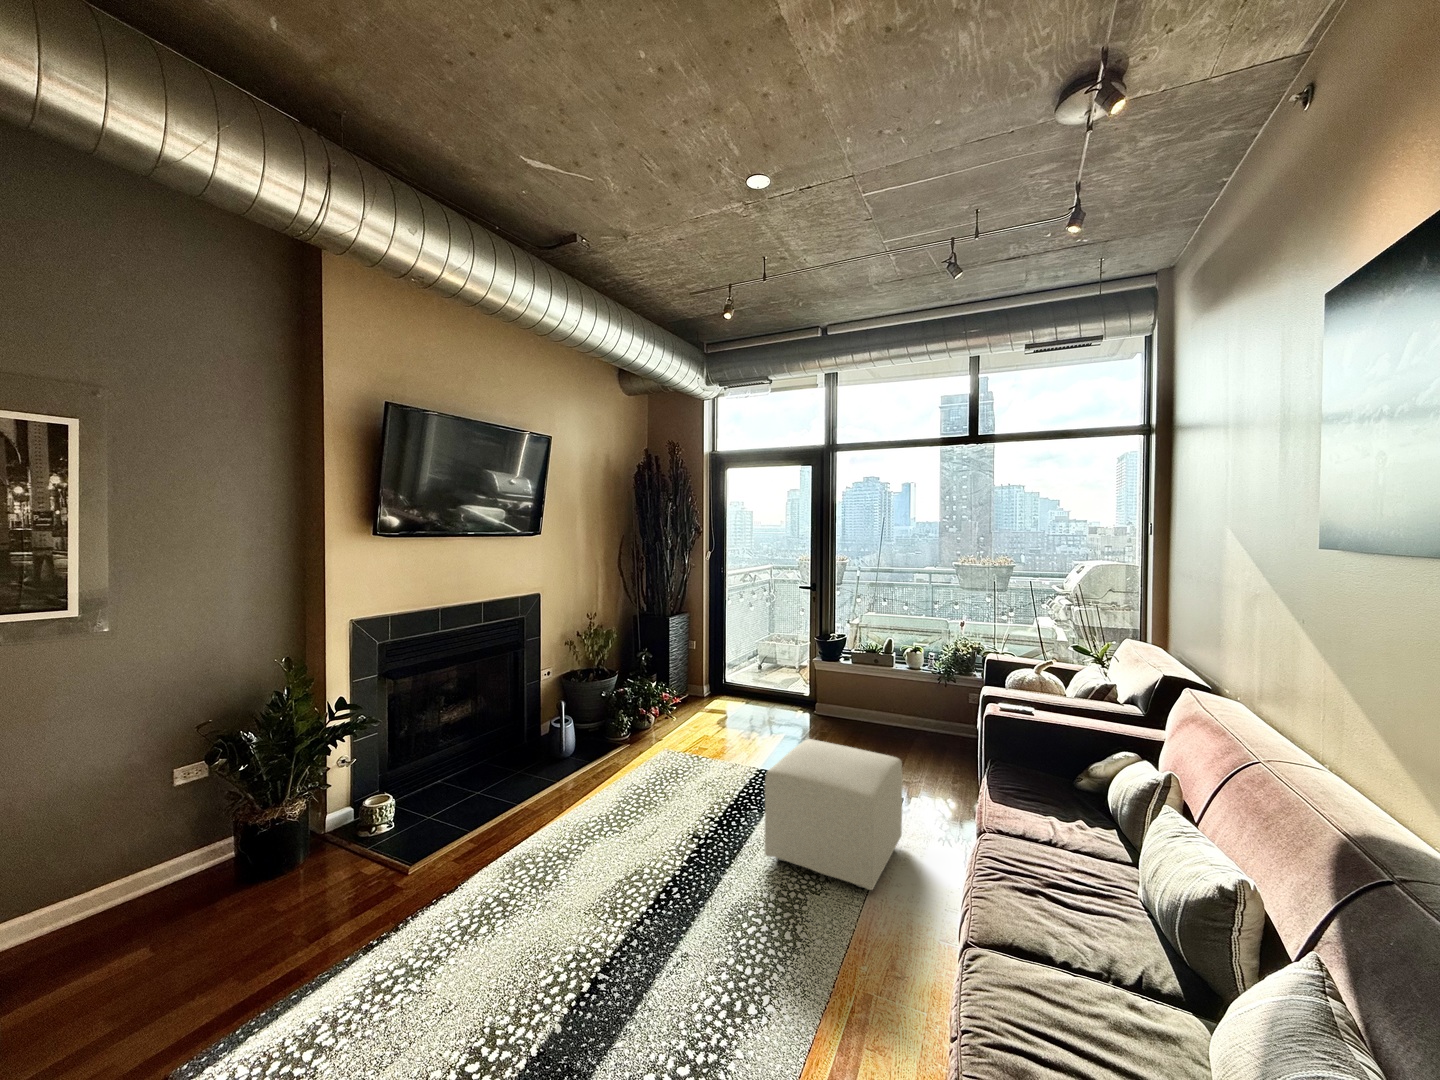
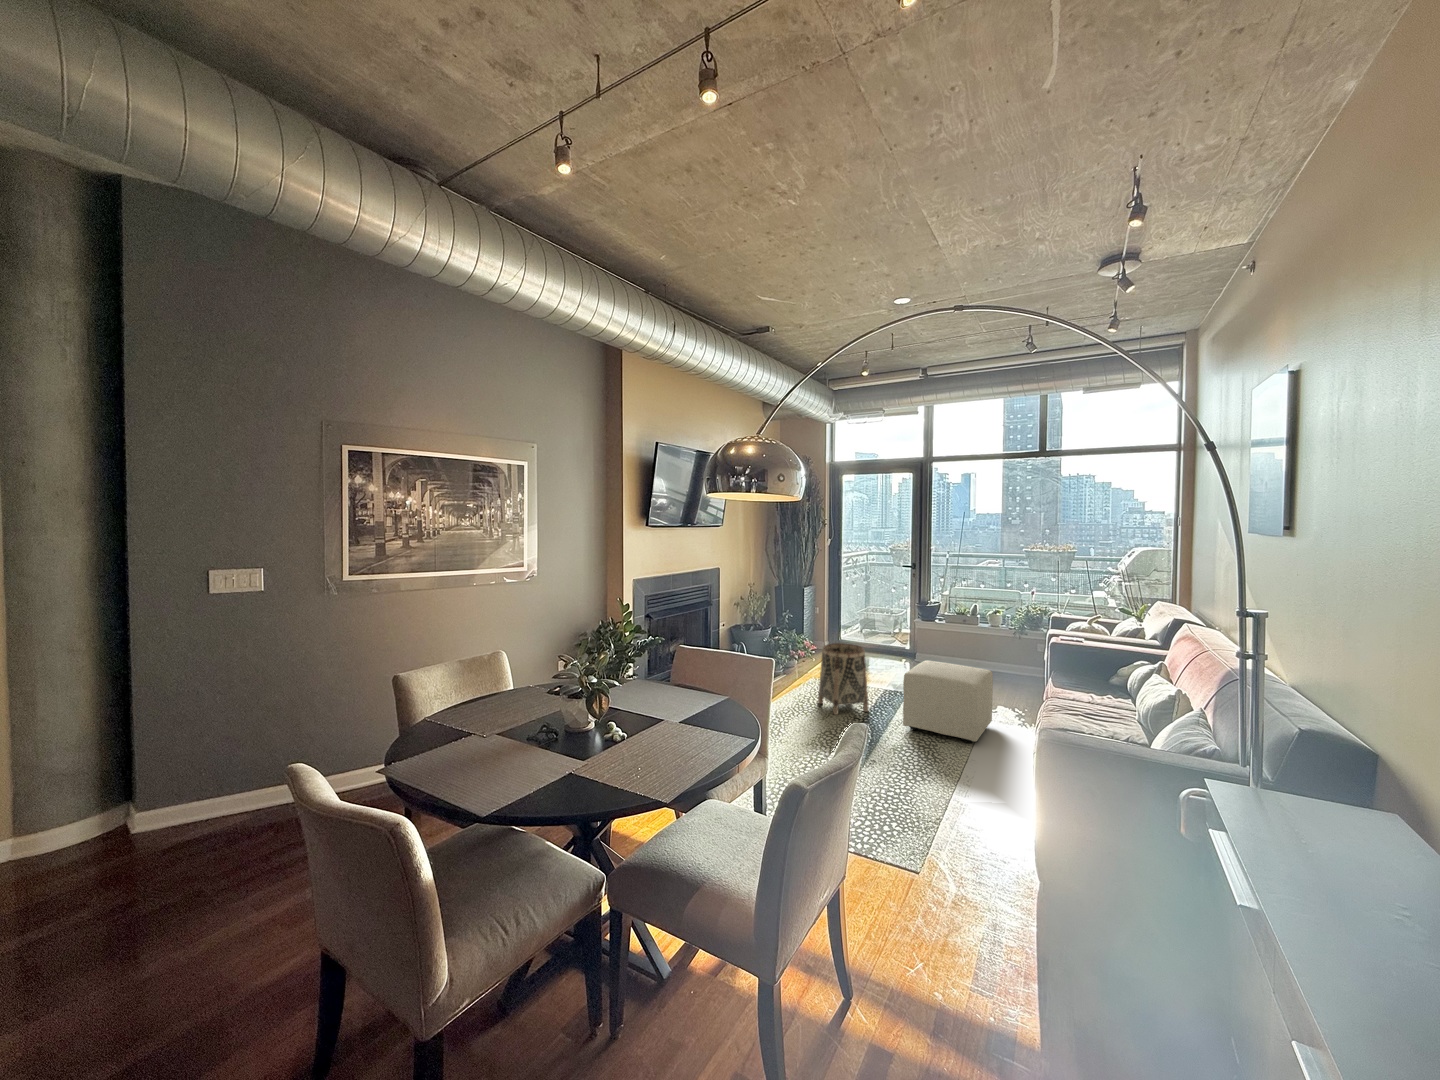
basket: none [652,712,723,830] -> present [818,643,869,715]

